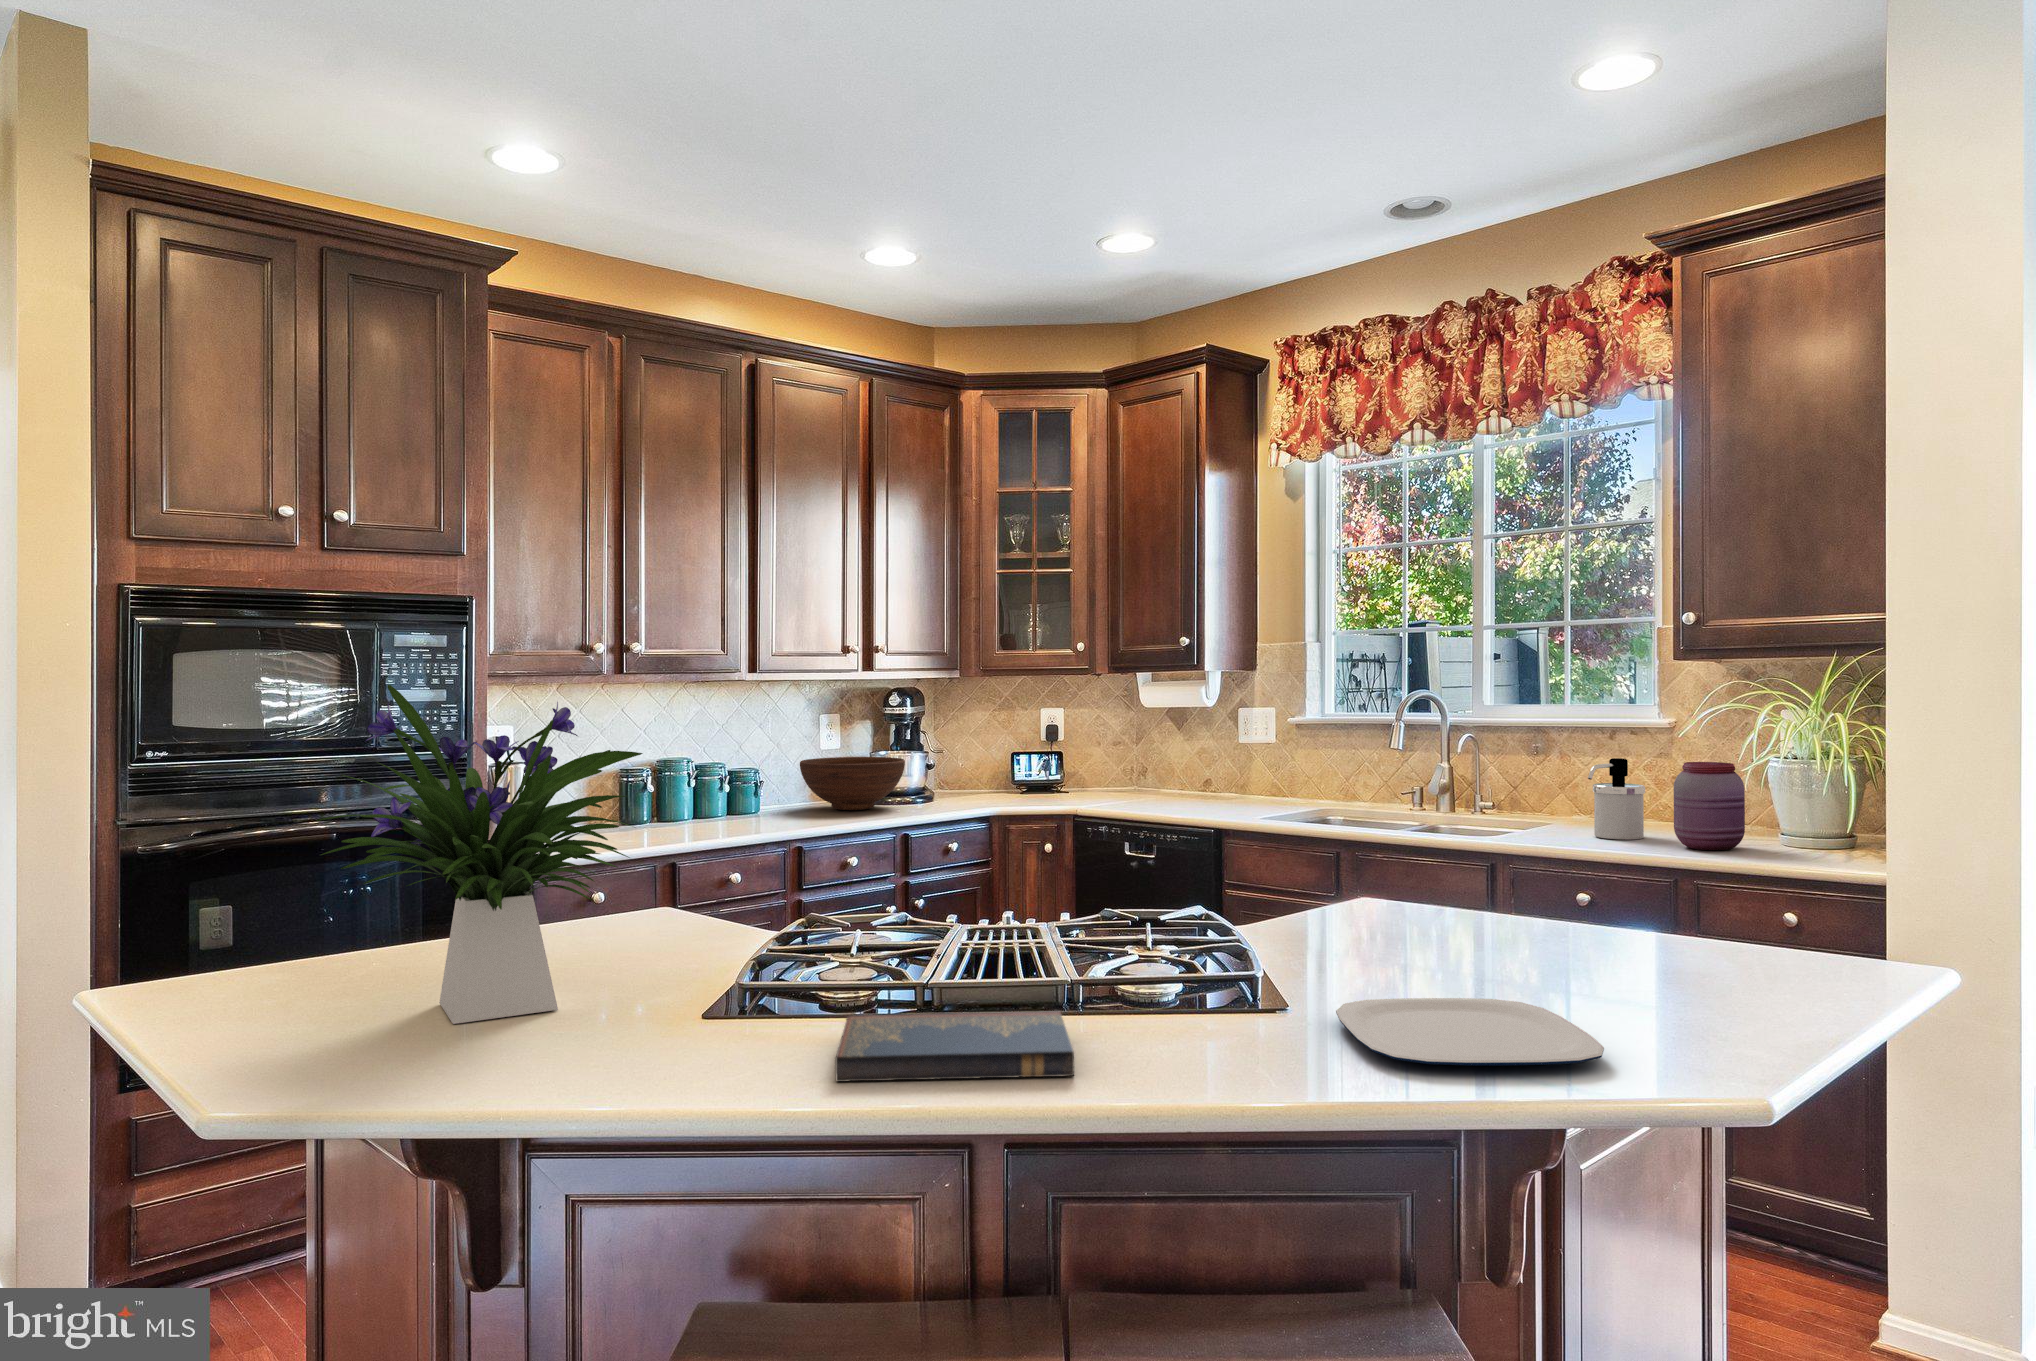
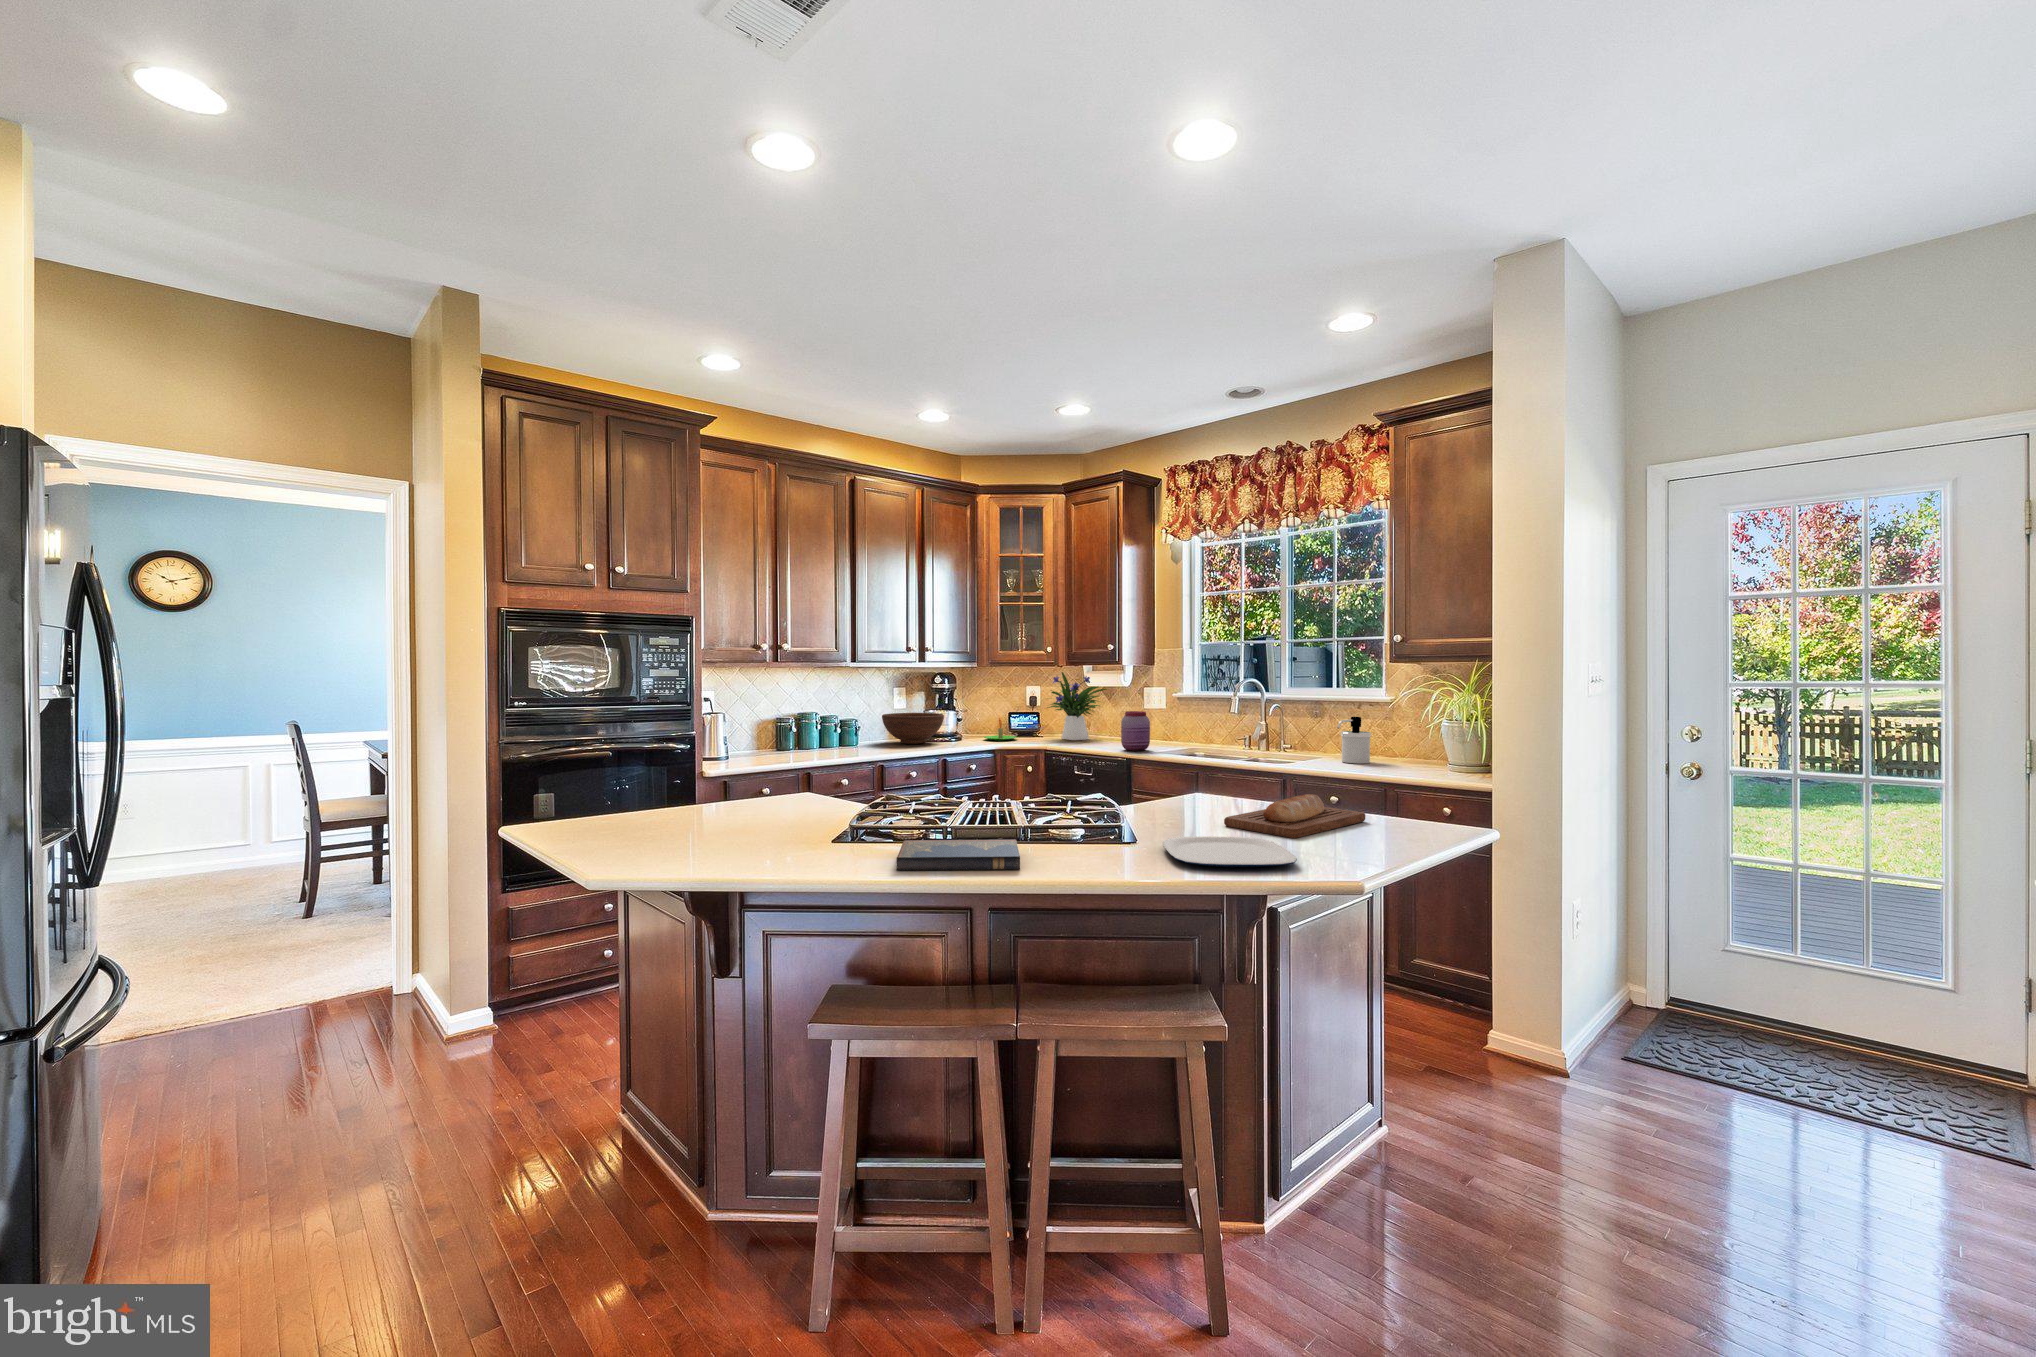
flower arrangement: present [317,685,643,1024] -> present [1047,672,1106,740]
jar: present [1674,762,1745,850] -> present [1121,711,1150,751]
candle: none [972,763,1030,802] -> present [984,718,1017,741]
bread loaf: none [1435,909,1690,997] -> present [1224,794,1365,838]

